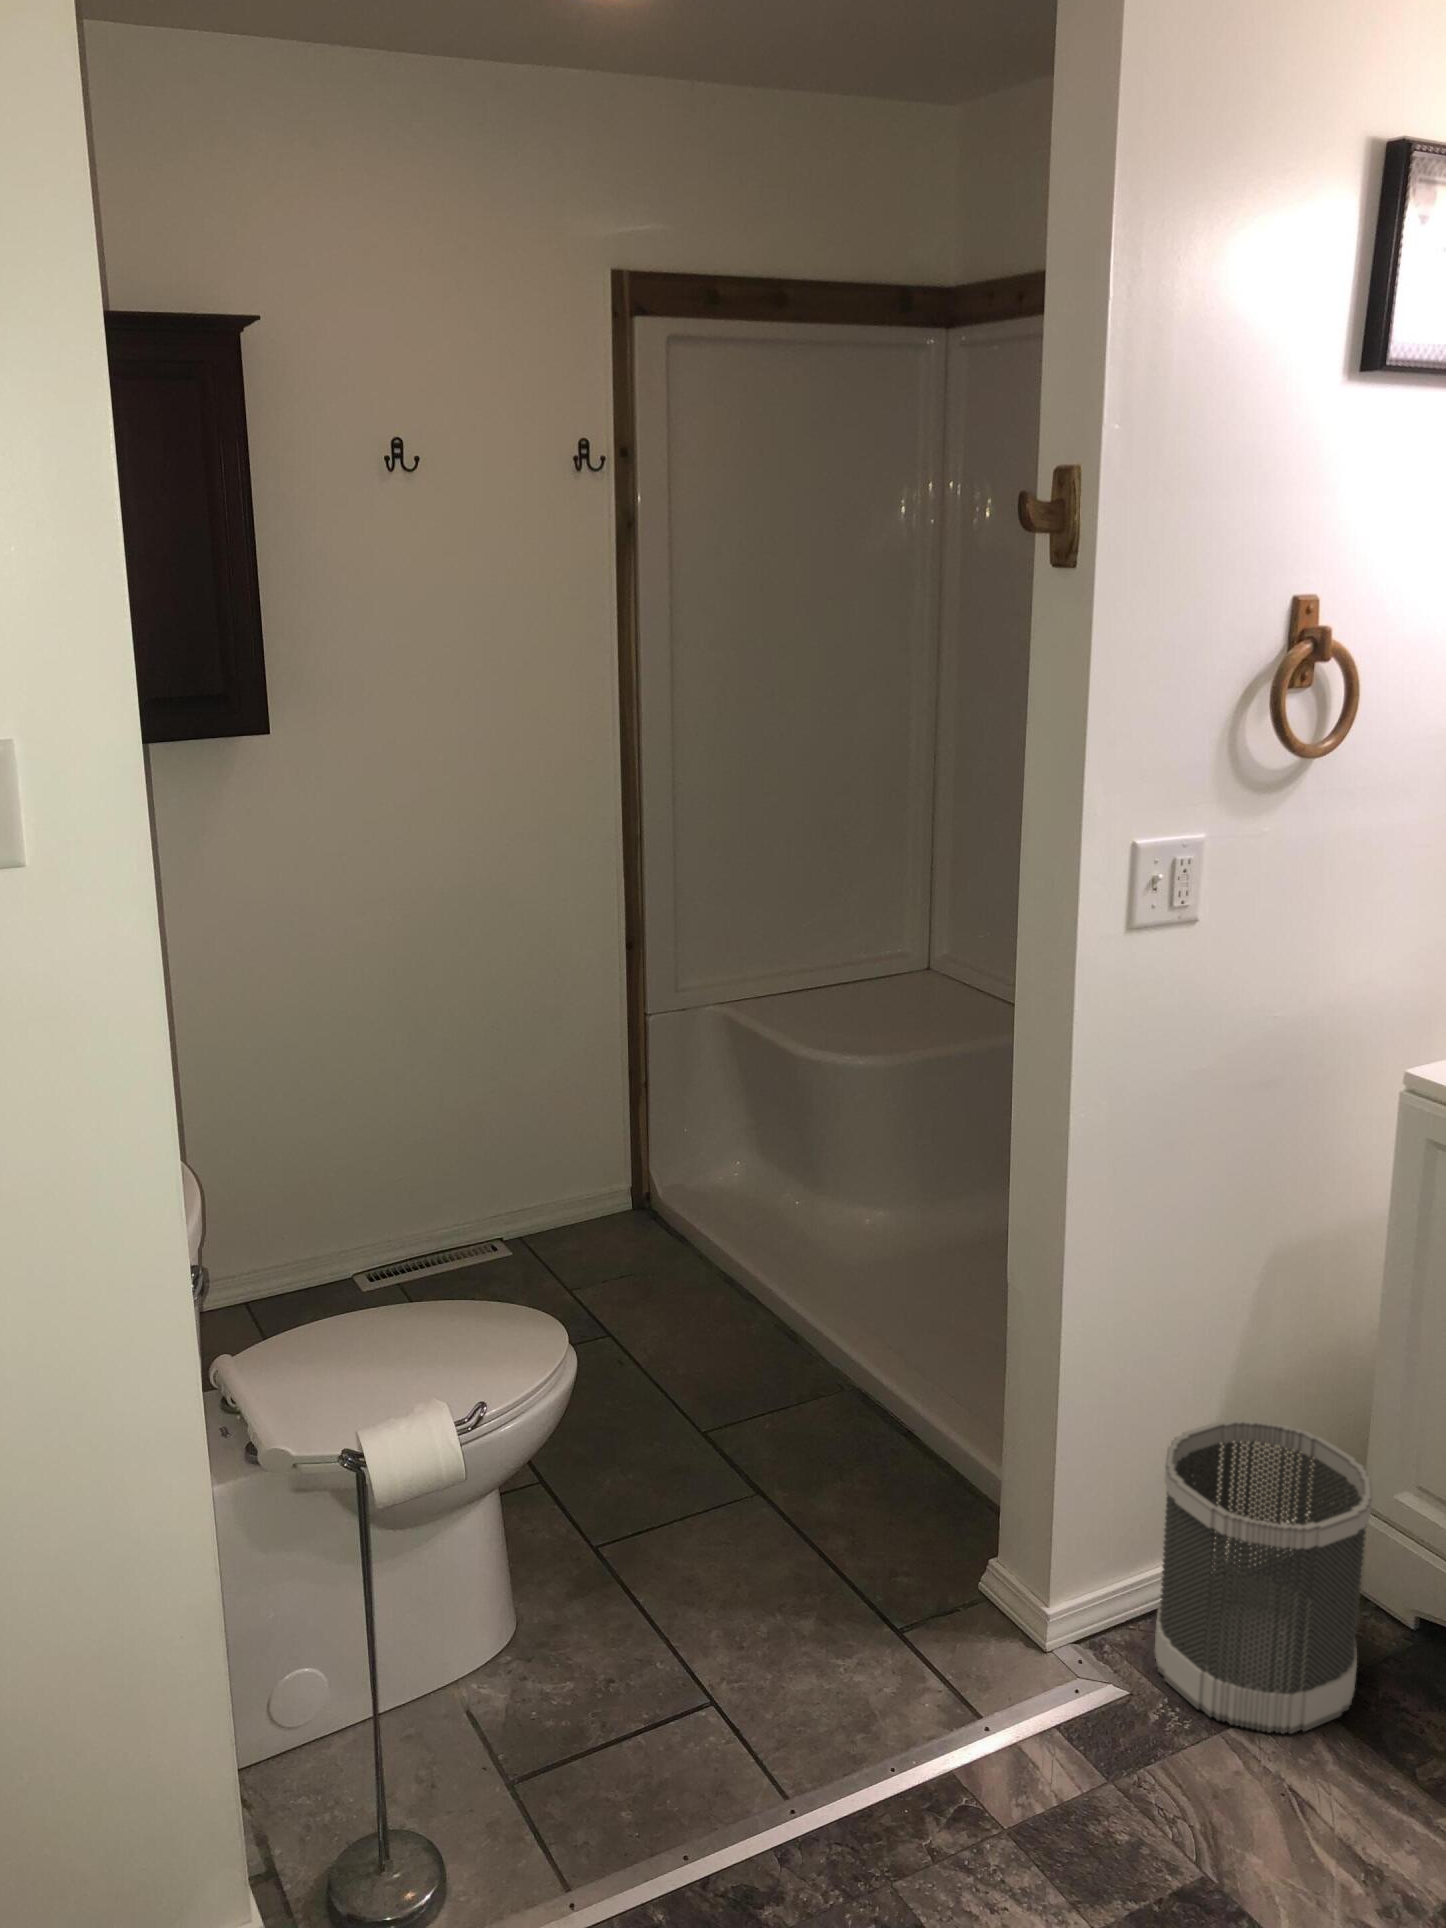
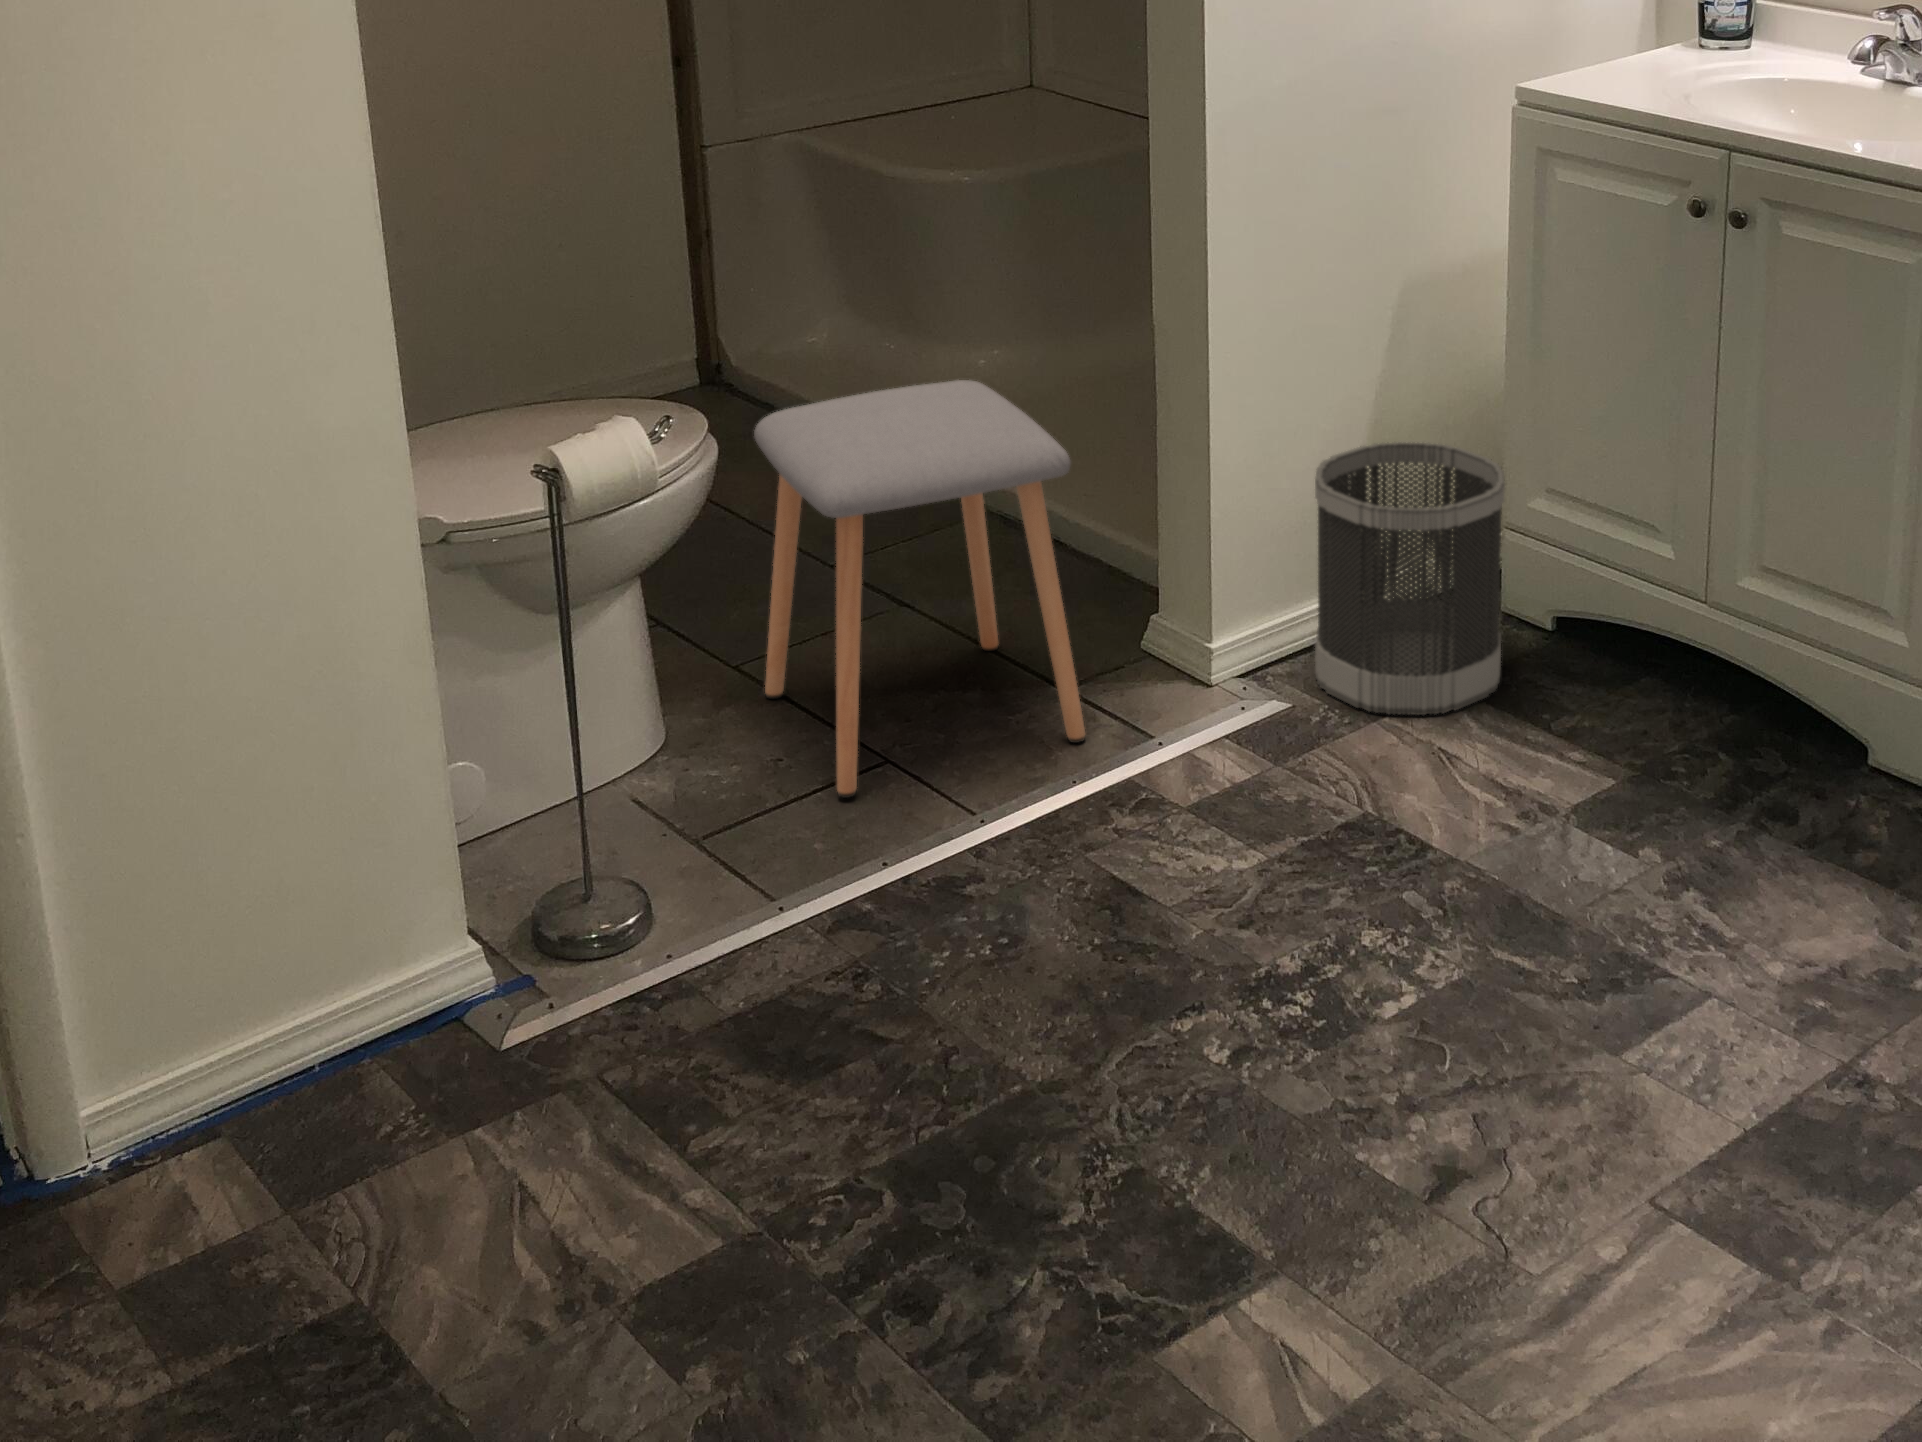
stool: none [617,1316,913,1749] -> present [754,380,1086,798]

